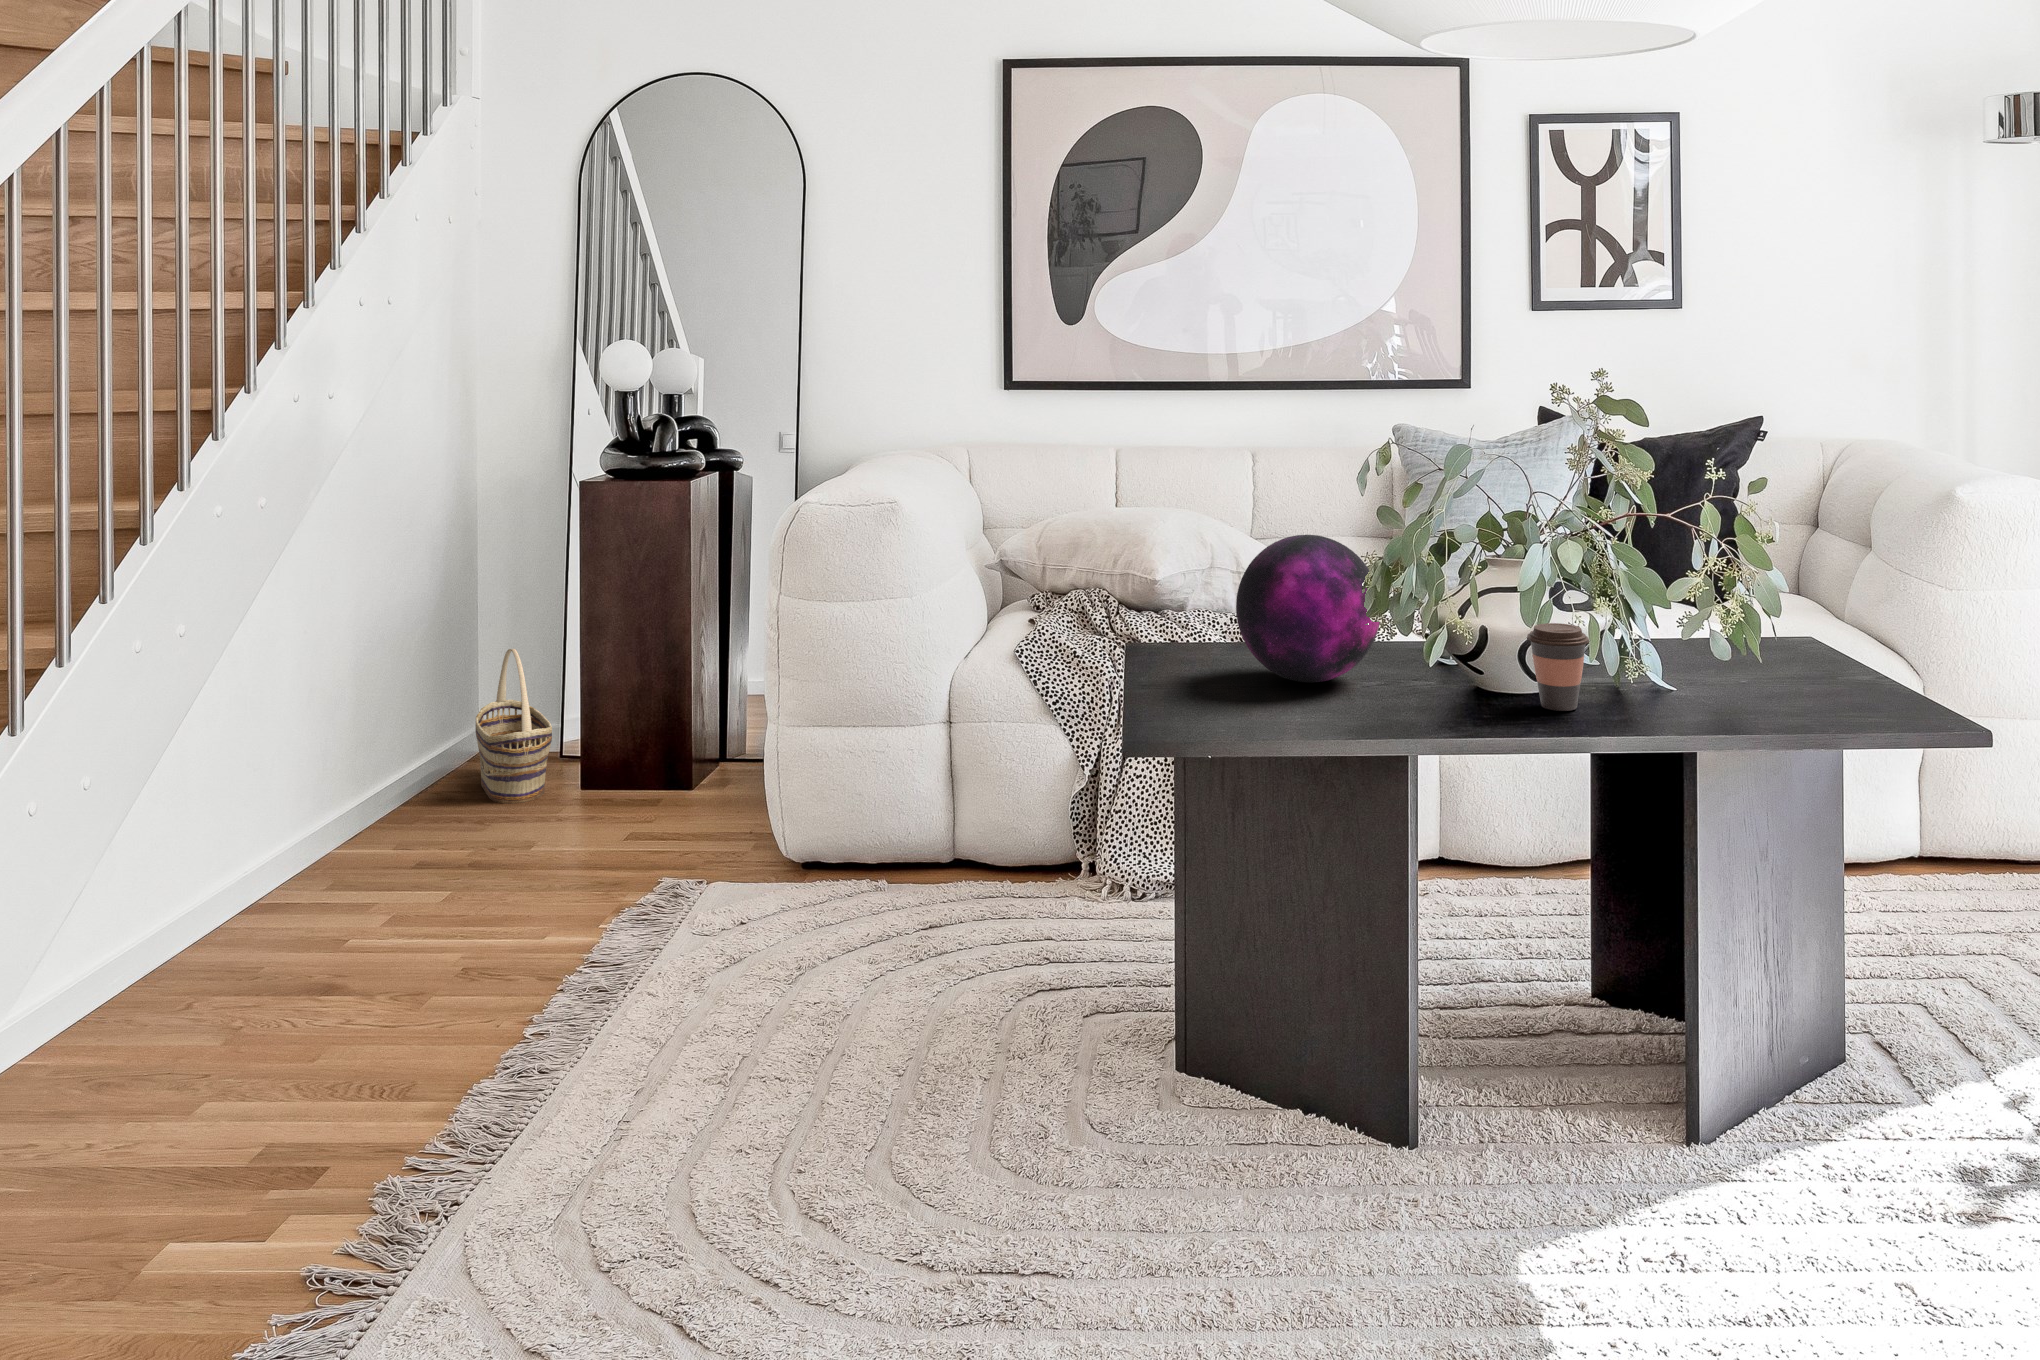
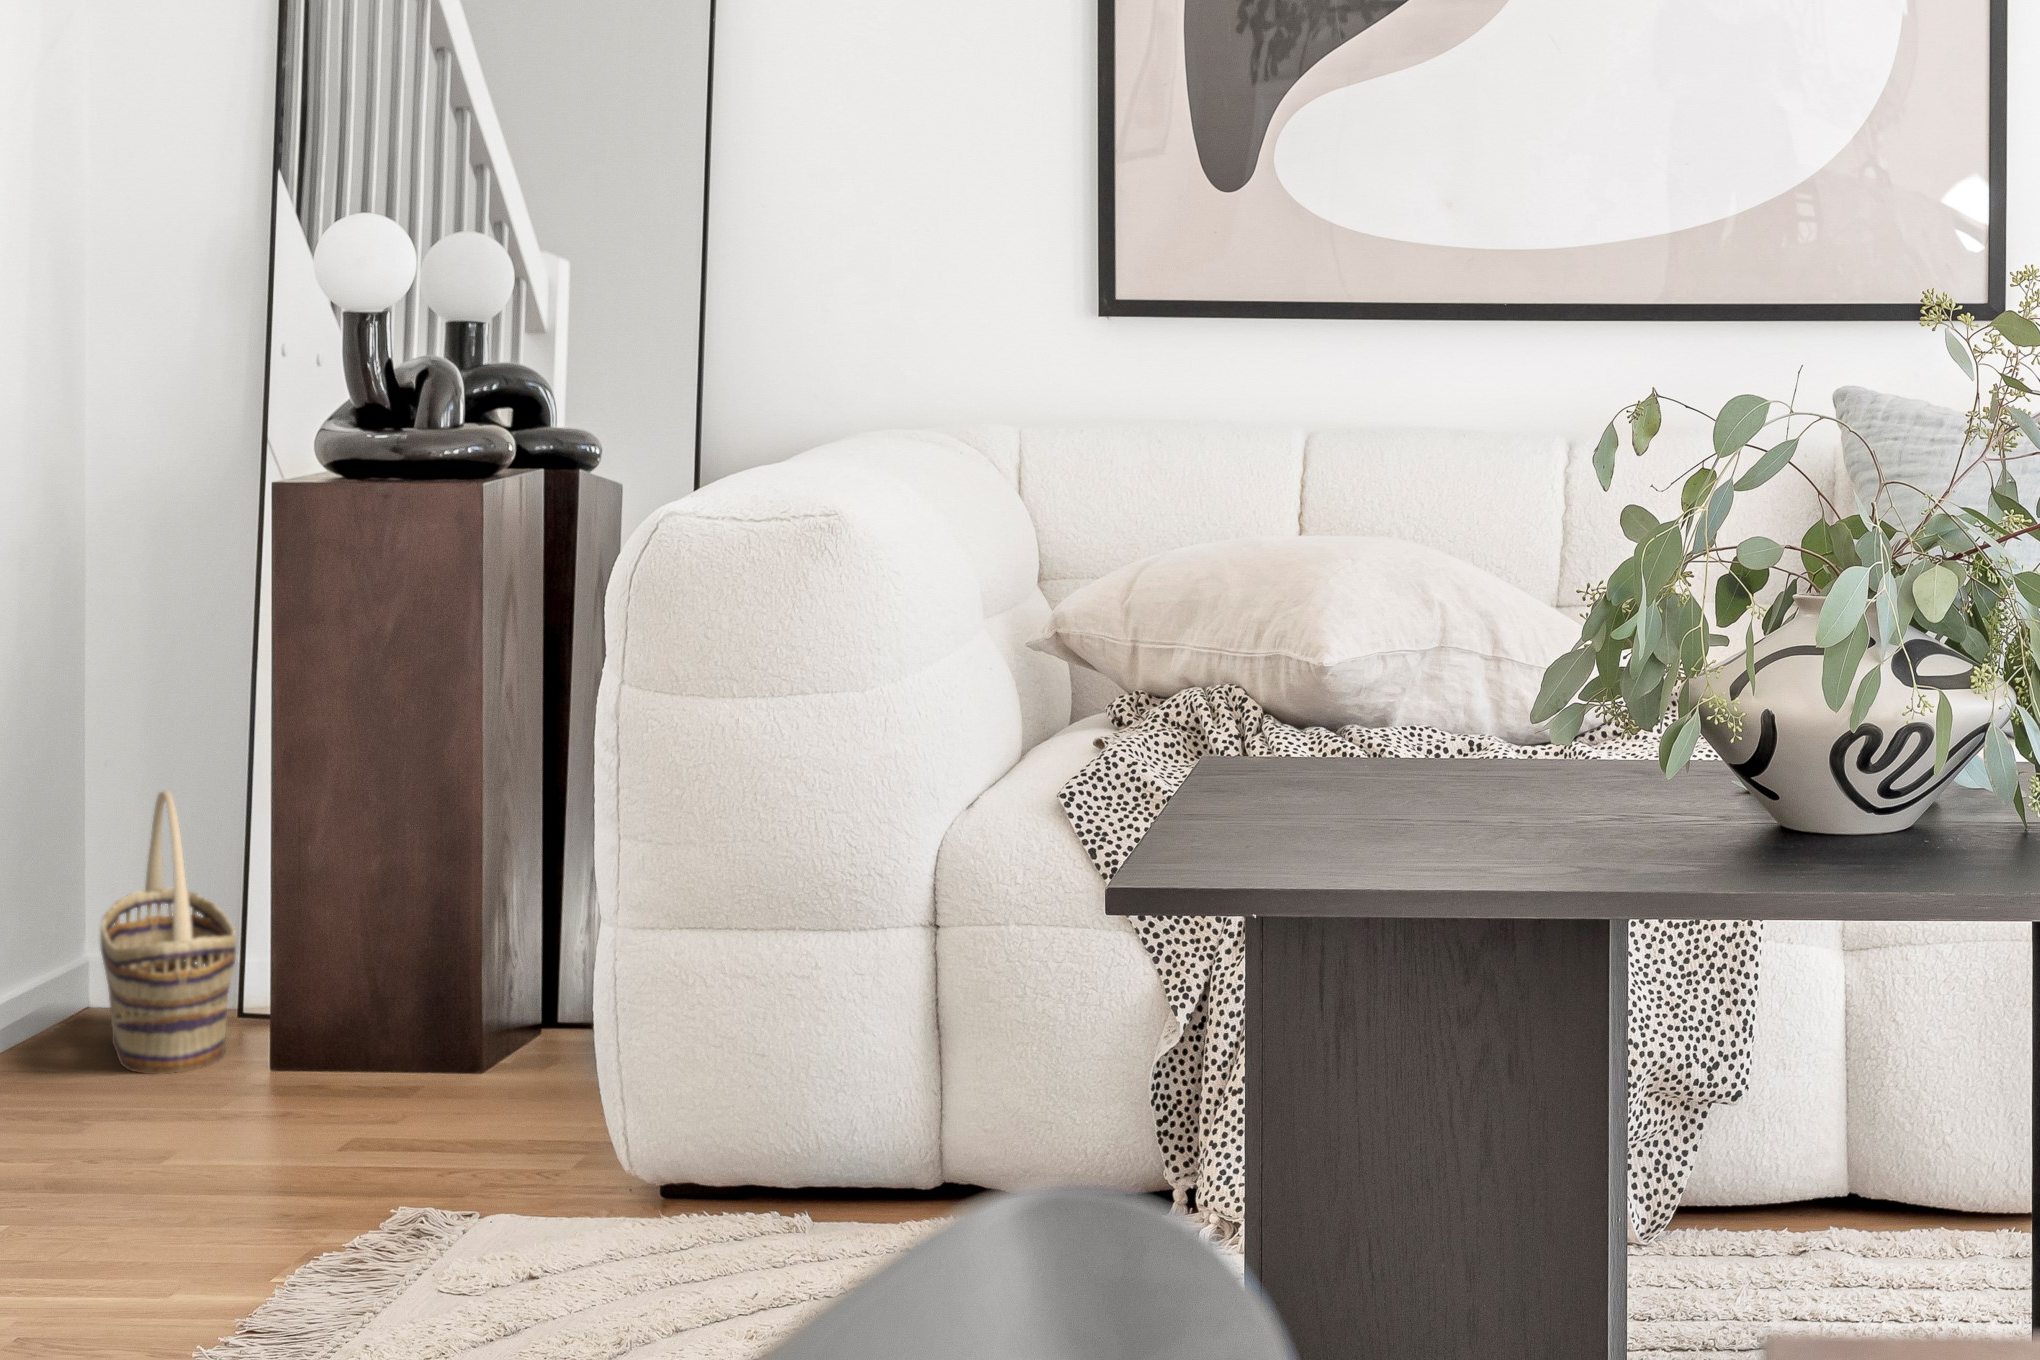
decorative orb: present [1236,535,1380,683] -> none [1318,542,1594,820]
coffee cup: present [1527,623,1589,711] -> none [1841,707,1958,871]

